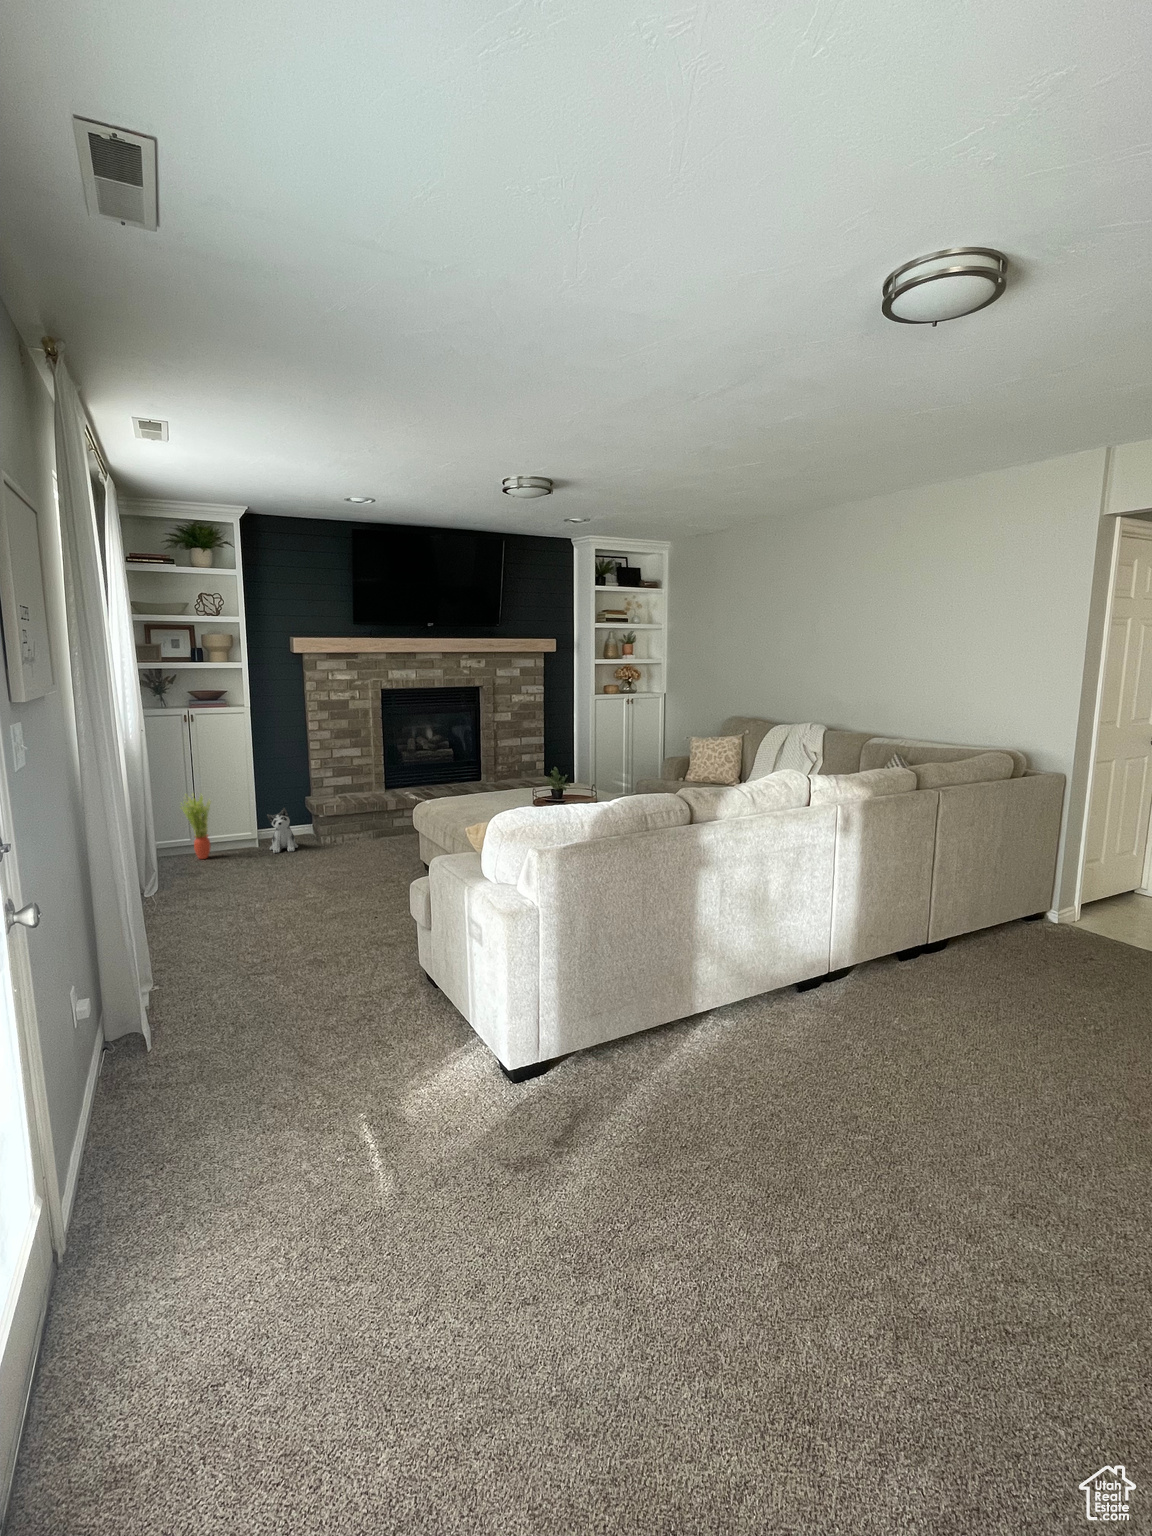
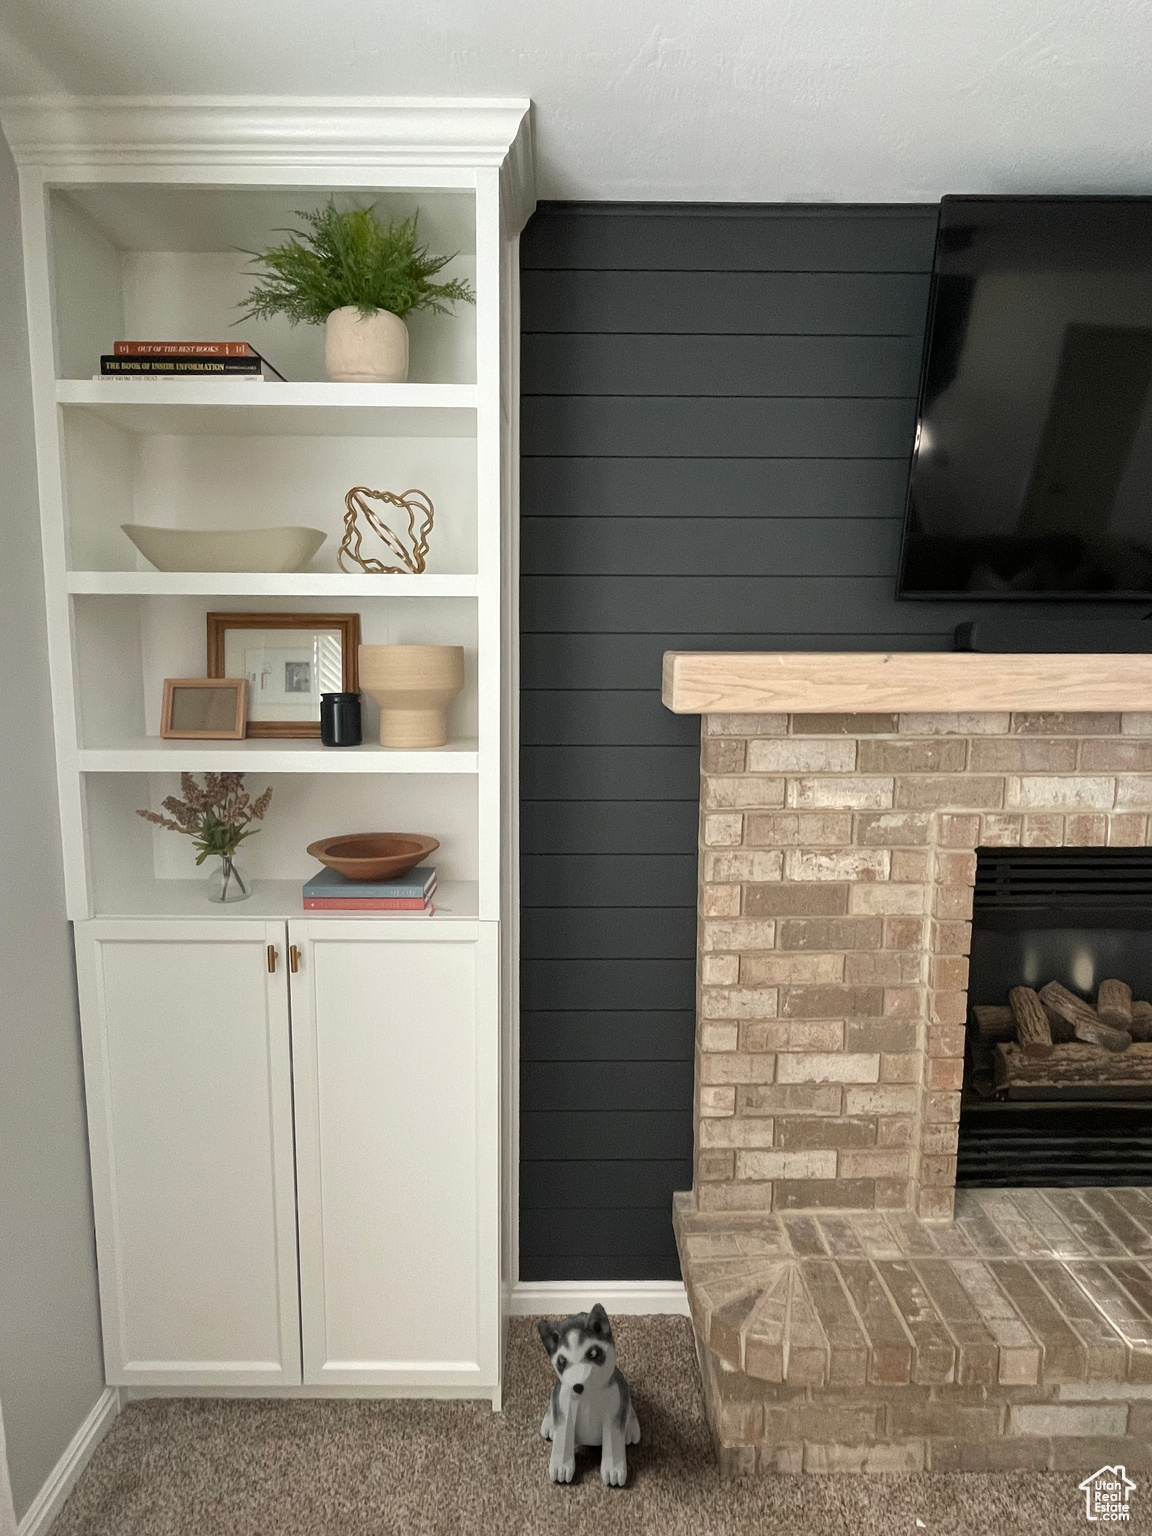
potted plant: present [182,794,210,859] -> none [234,1222,346,1467]

